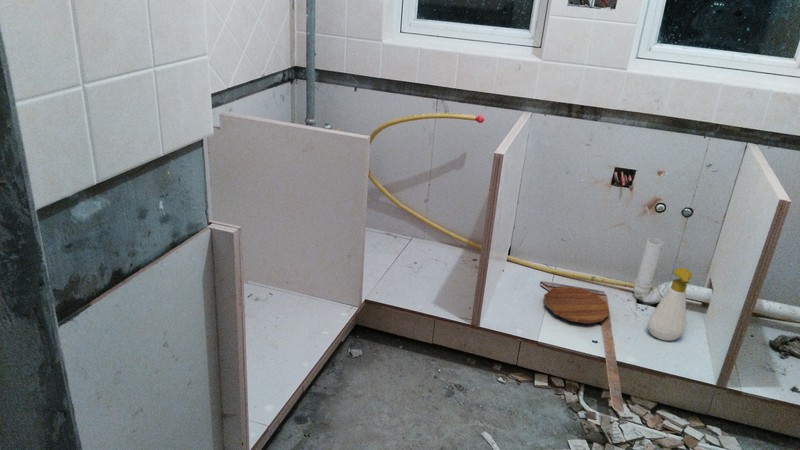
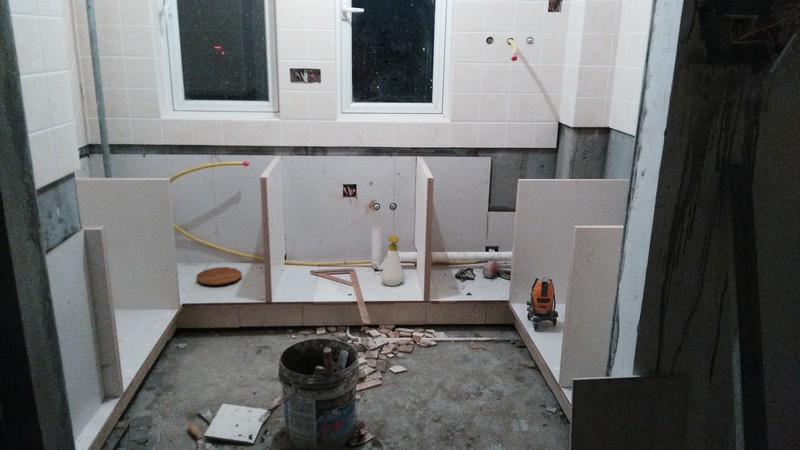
tray: present [544,286,609,324] -> present [196,267,241,285]

